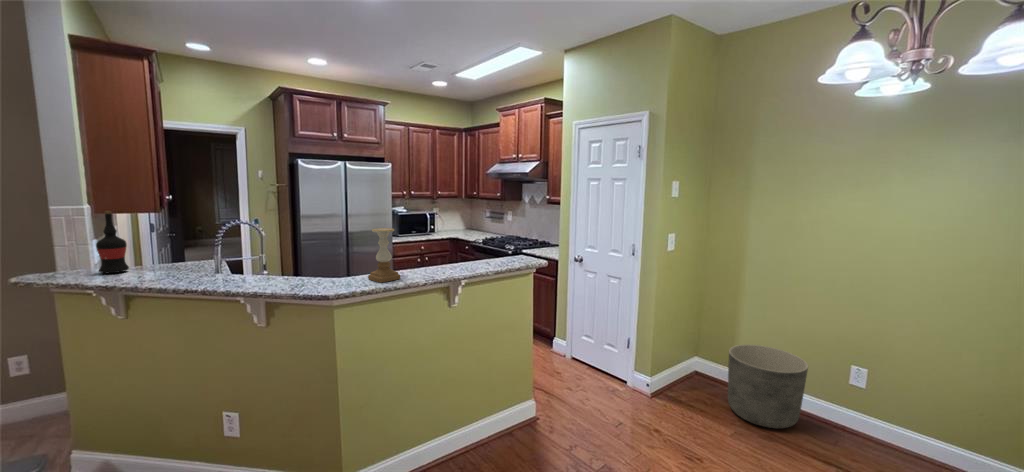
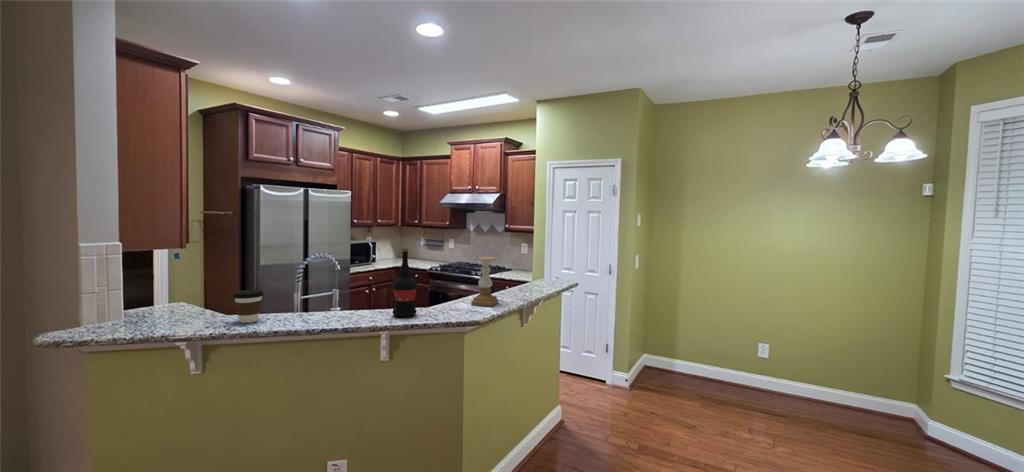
wine bottle: present [96,211,129,273] -> present [393,248,417,317]
coffee cup: none [138,251,170,280] -> present [233,290,264,323]
planter: present [728,344,808,428] -> none [682,337,738,397]

